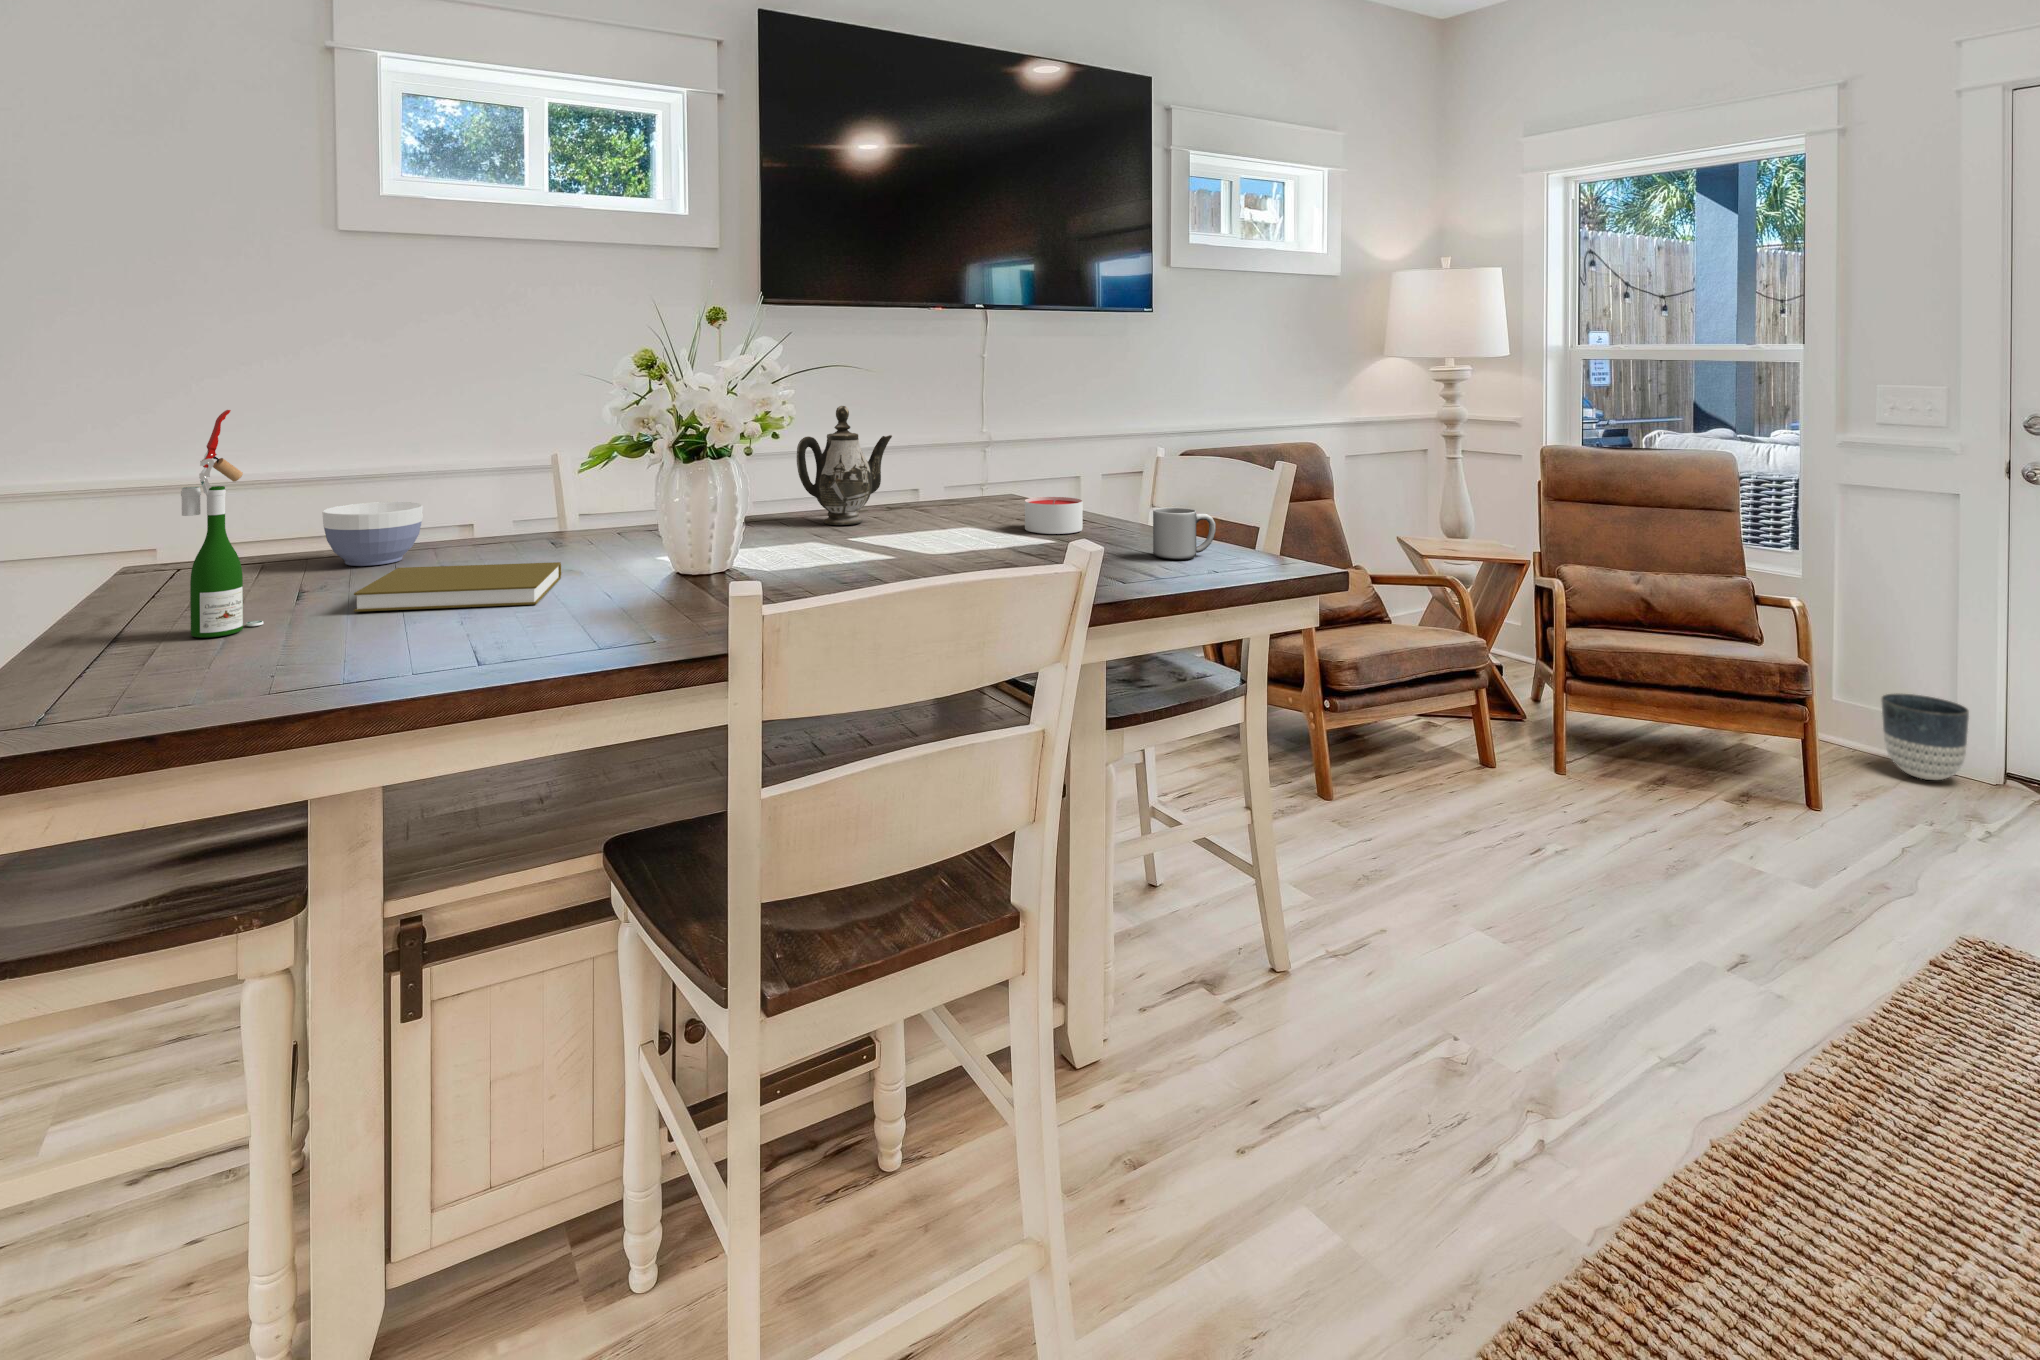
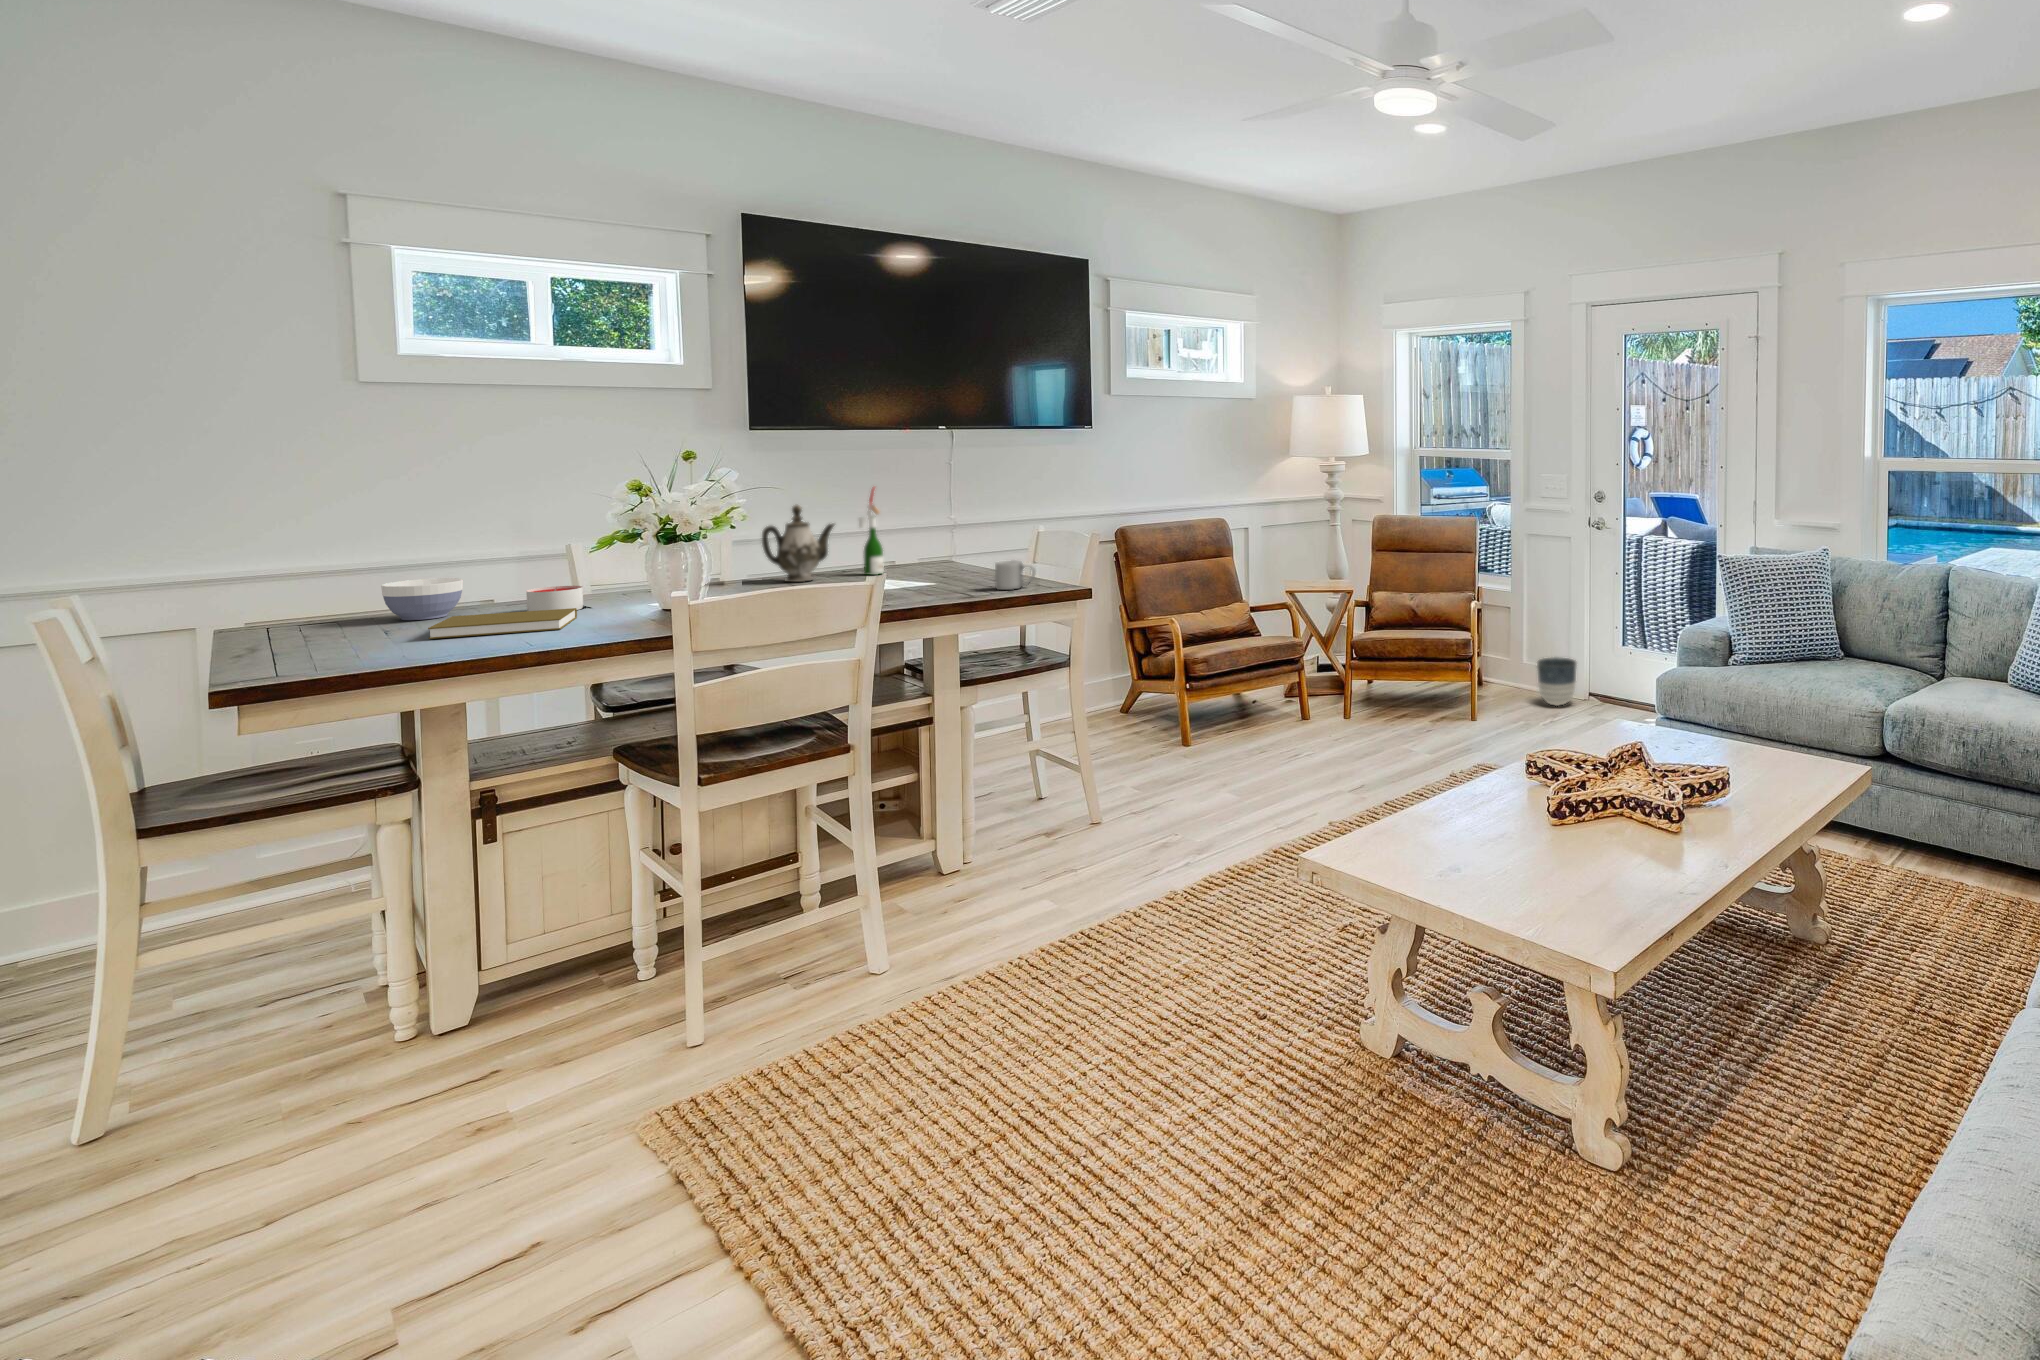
wine bottle: present [181,410,263,638] -> present [859,488,884,575]
candle: present [1025,497,1082,534] -> present [526,586,583,611]

